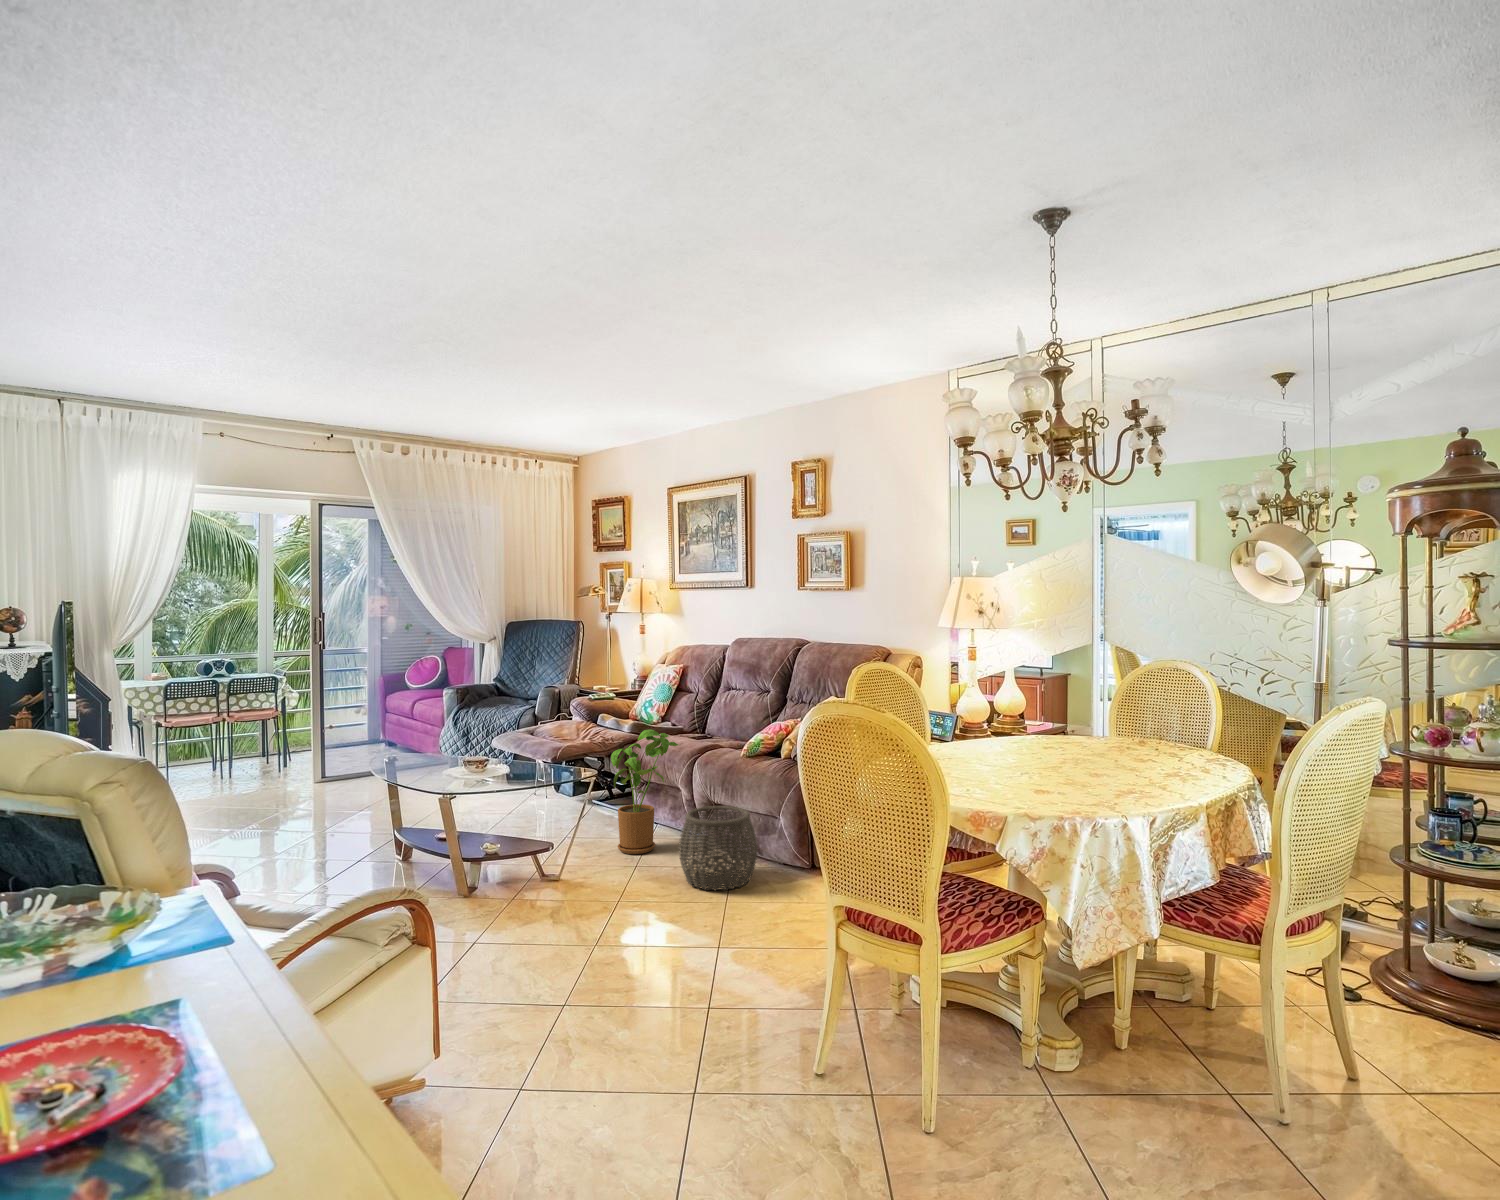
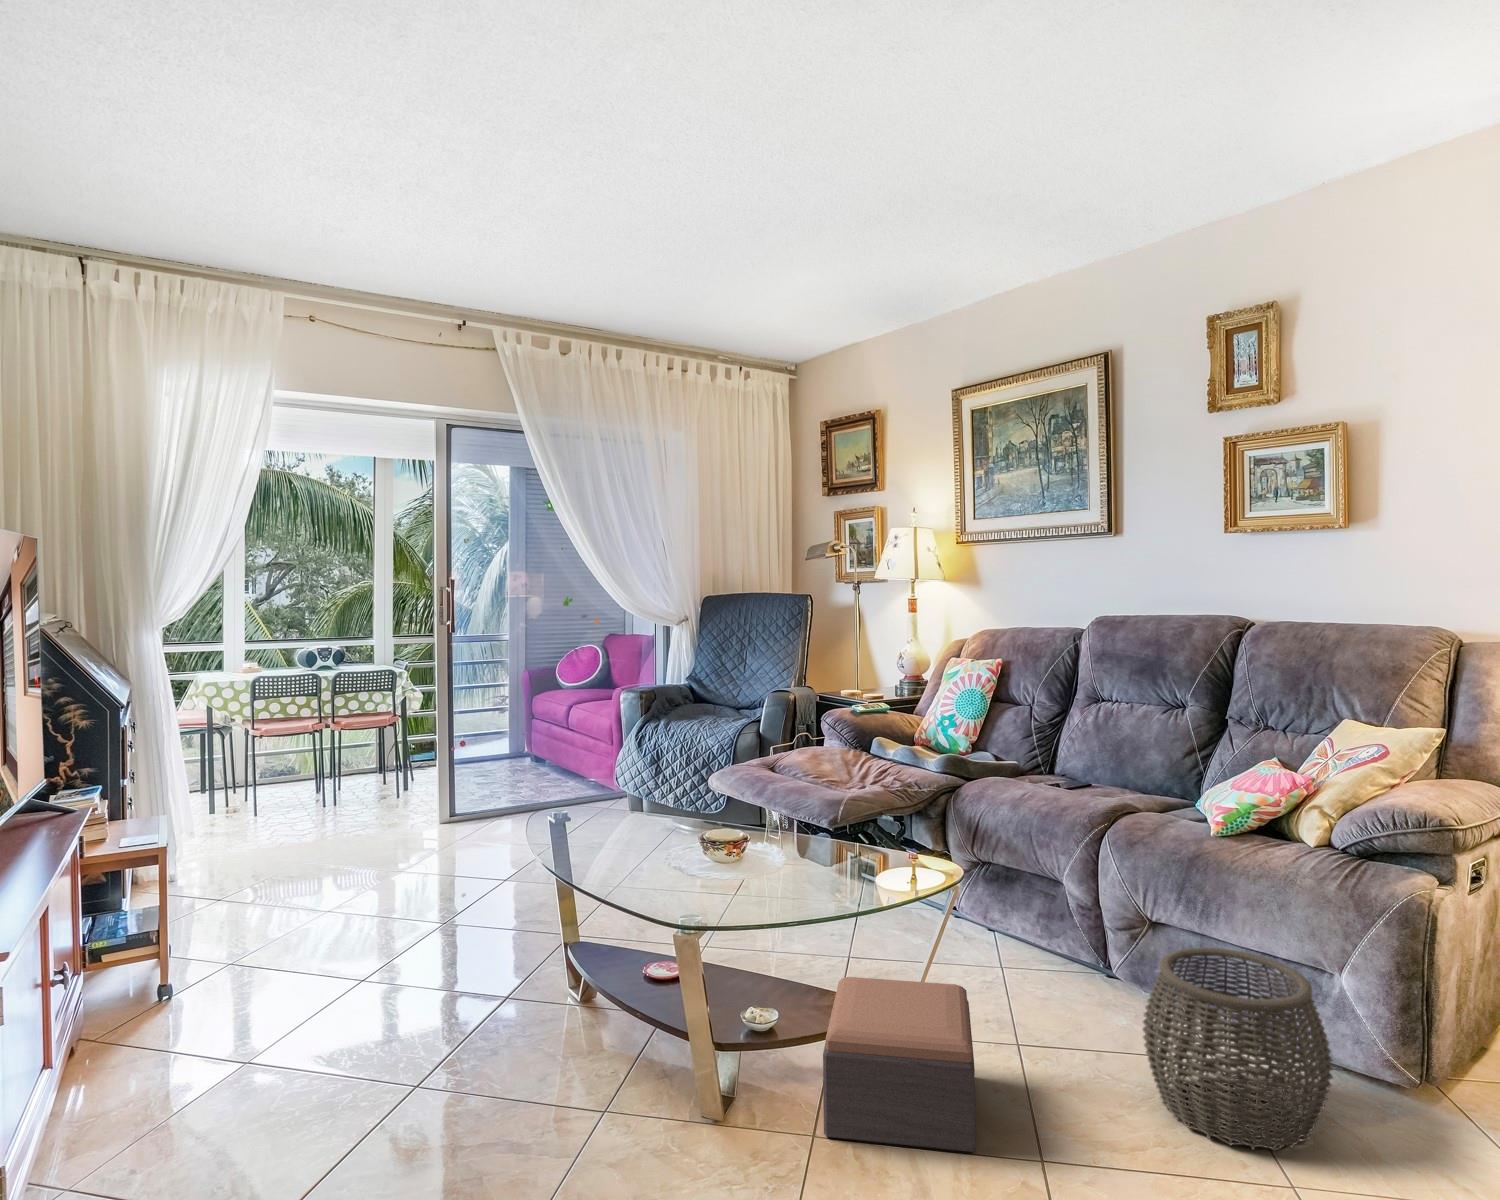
house plant: present [611,729,678,854] -> none [949,780,1083,1013]
footstool: none [512,830,599,899] -> present [823,977,975,1152]

